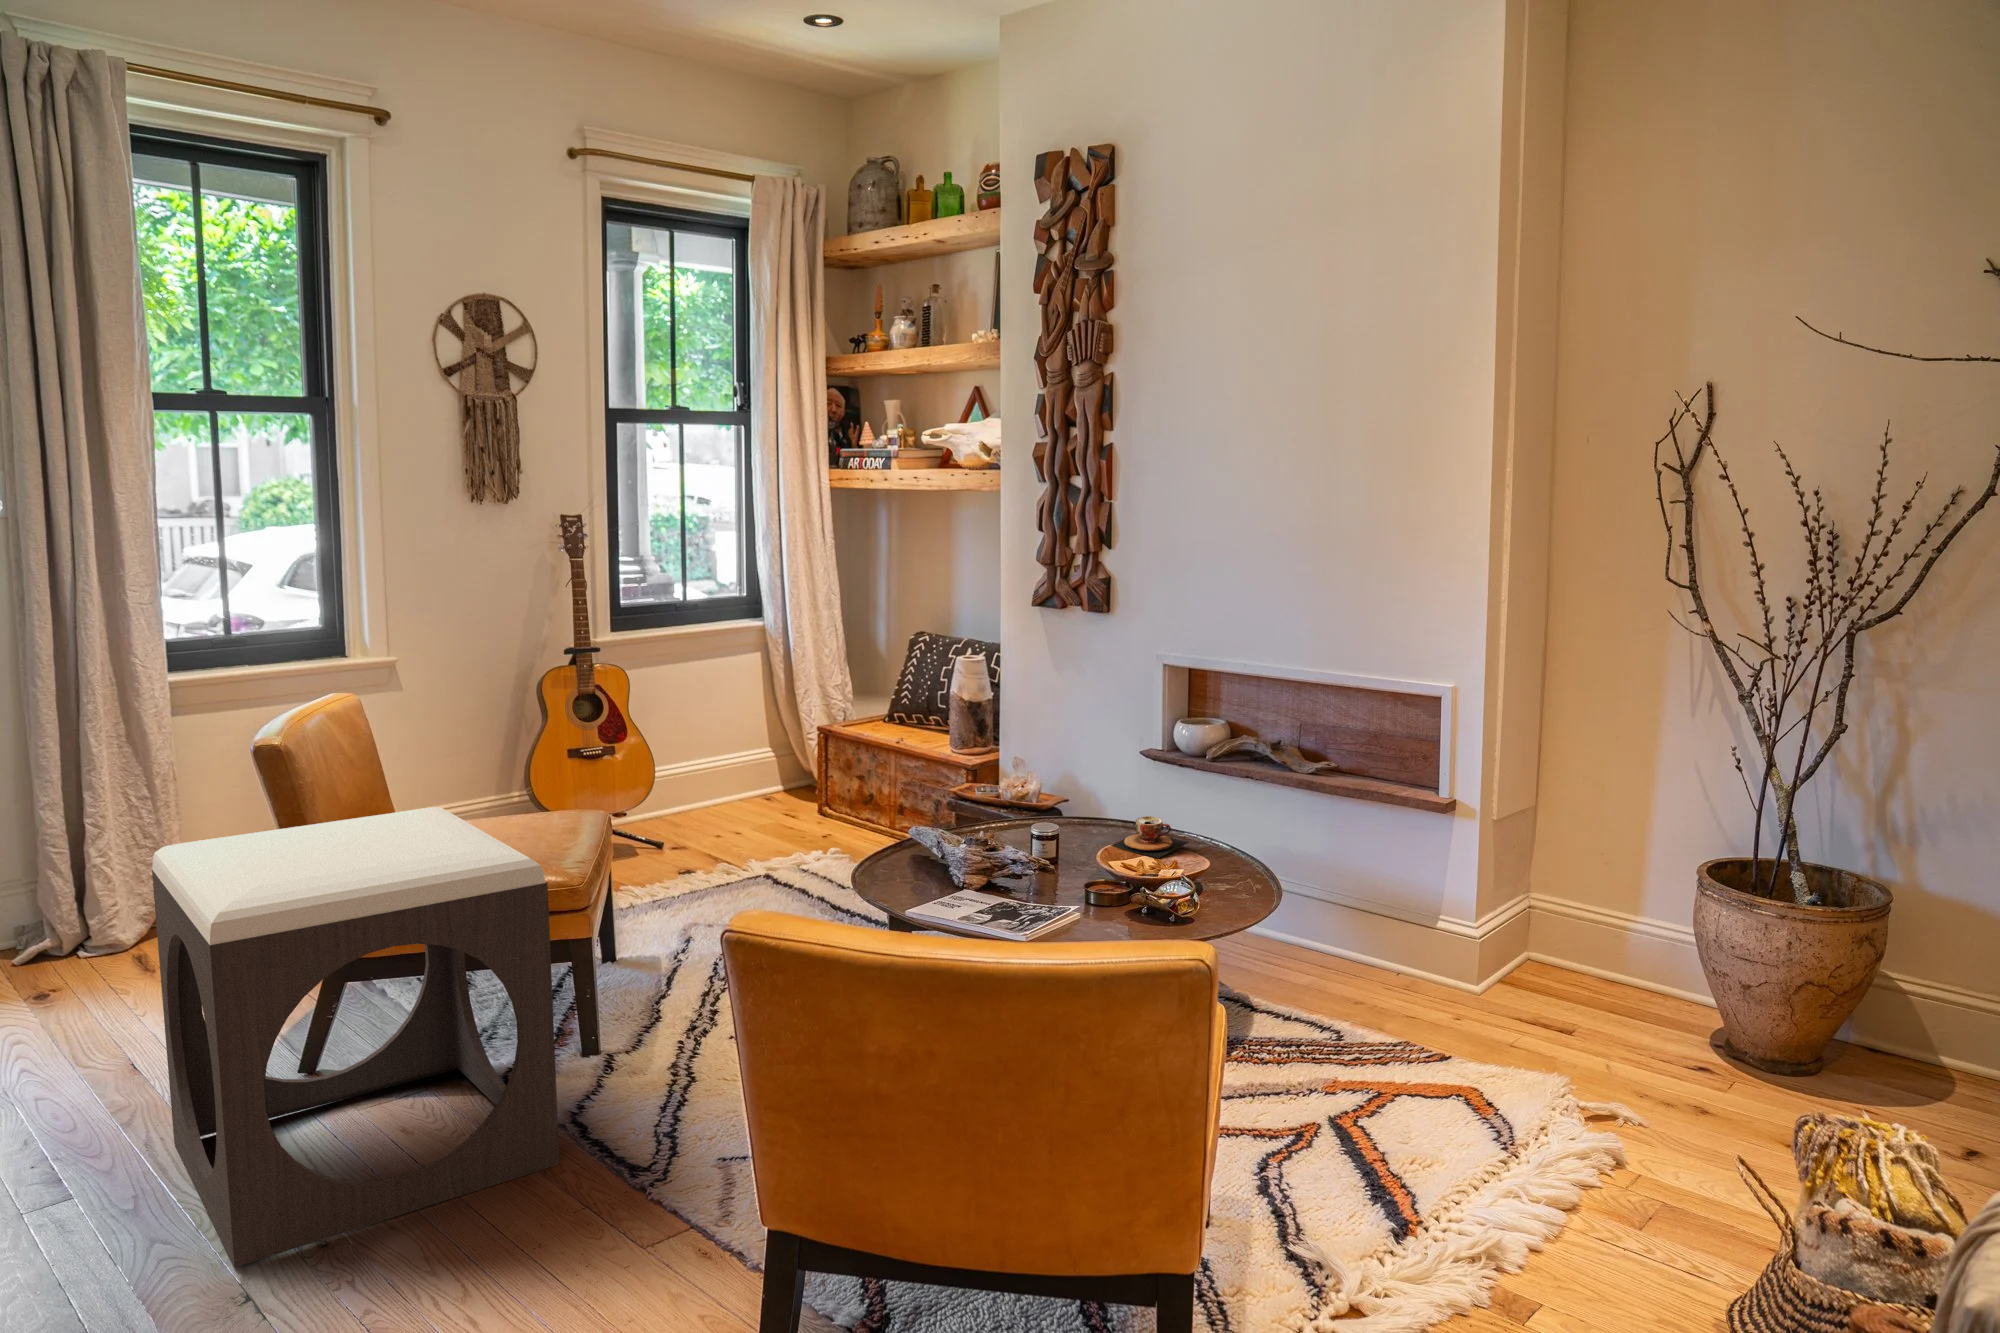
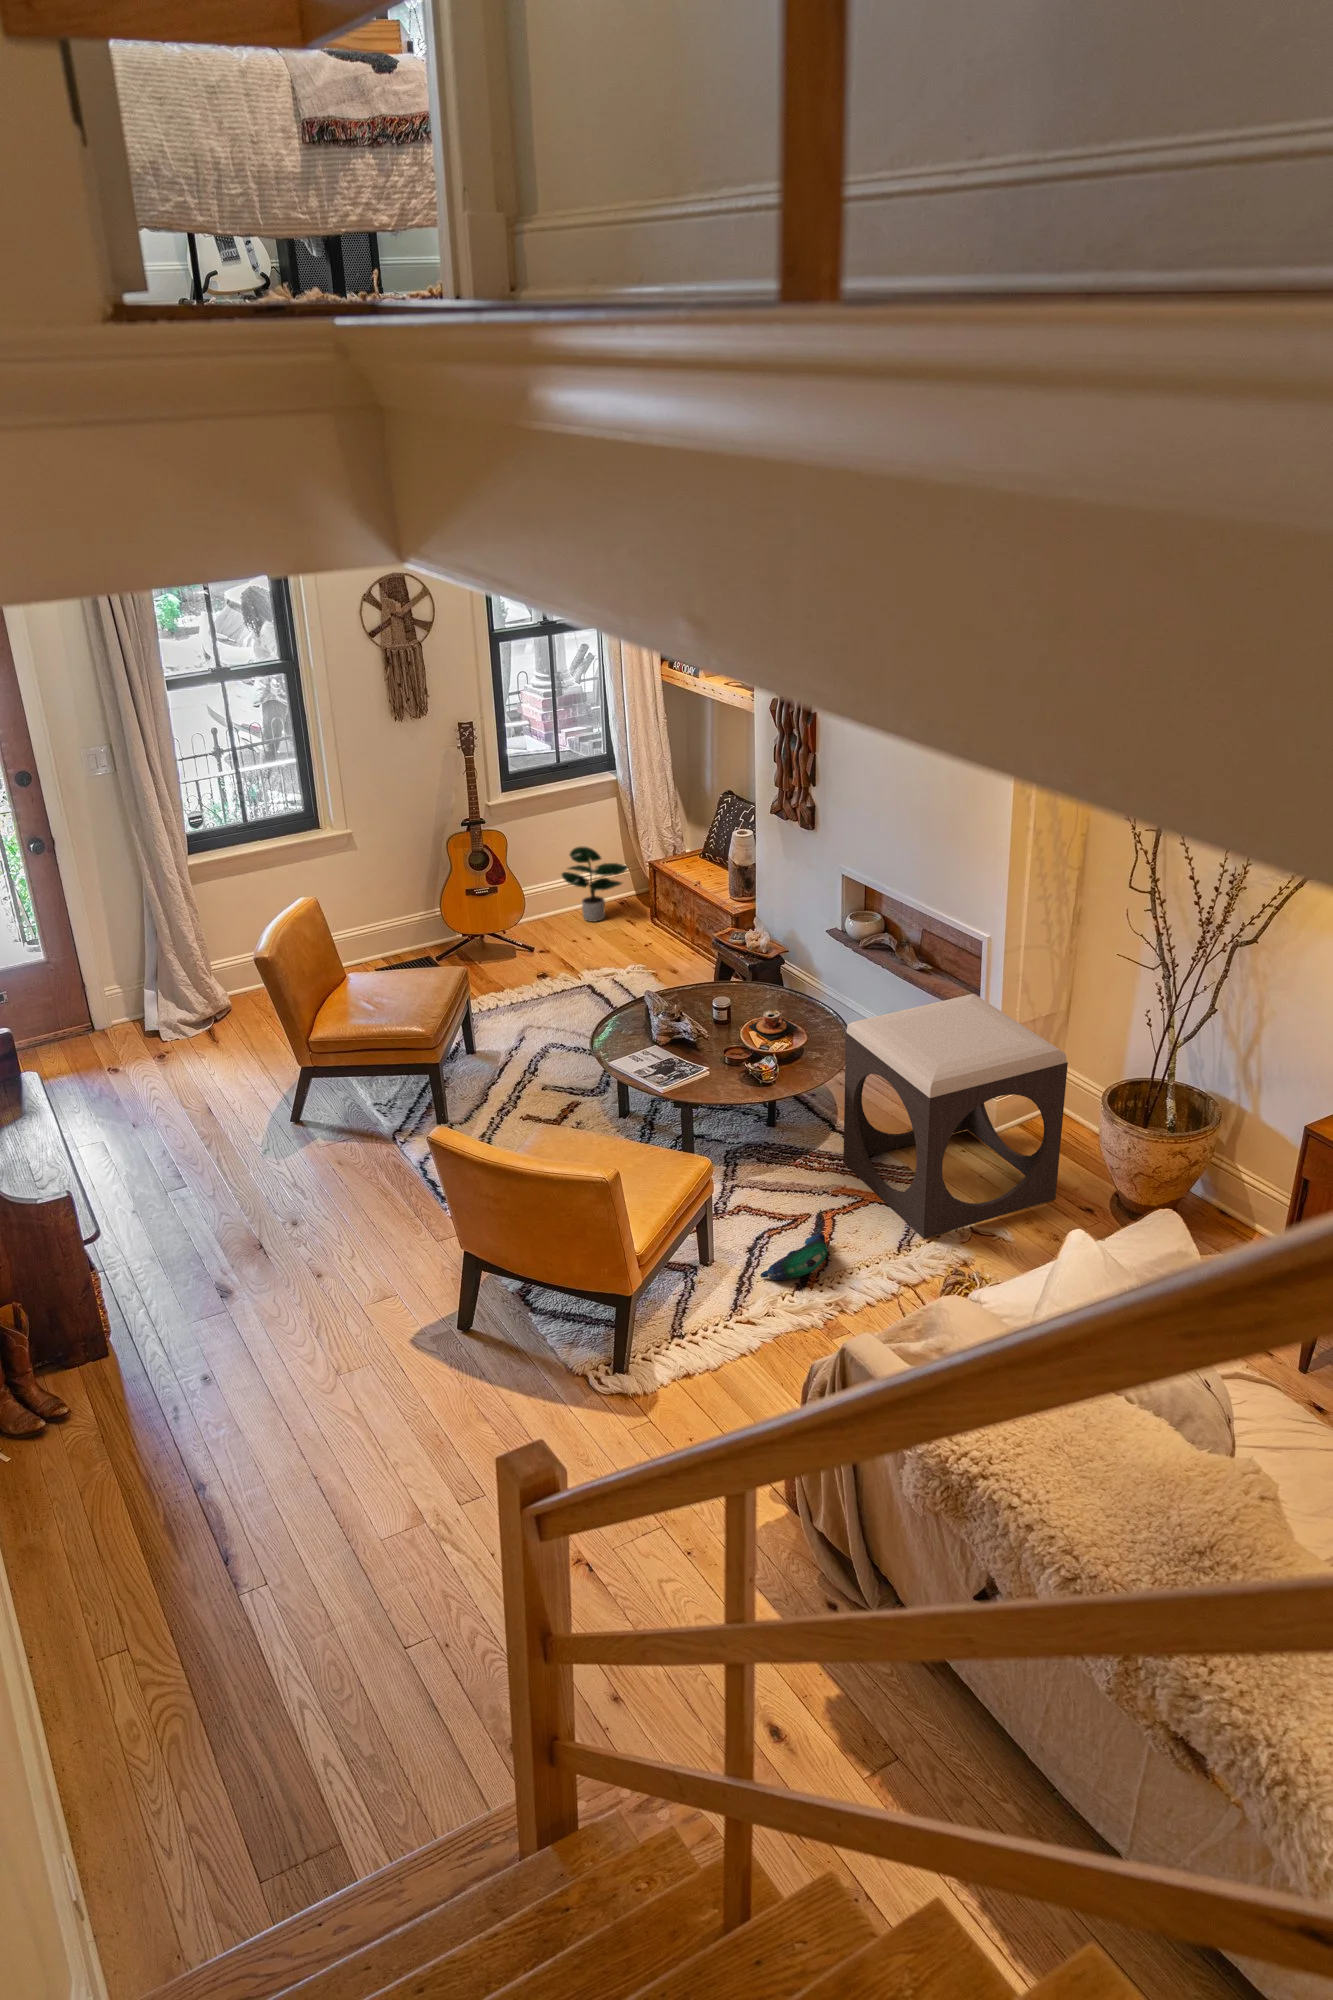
potted plant: none [694,715,789,814] -> present [562,847,628,922]
footstool: present [152,807,559,1267] -> present [843,994,1068,1239]
plush toy: none [1315,1142,1419,1230] -> present [760,1233,828,1281]

